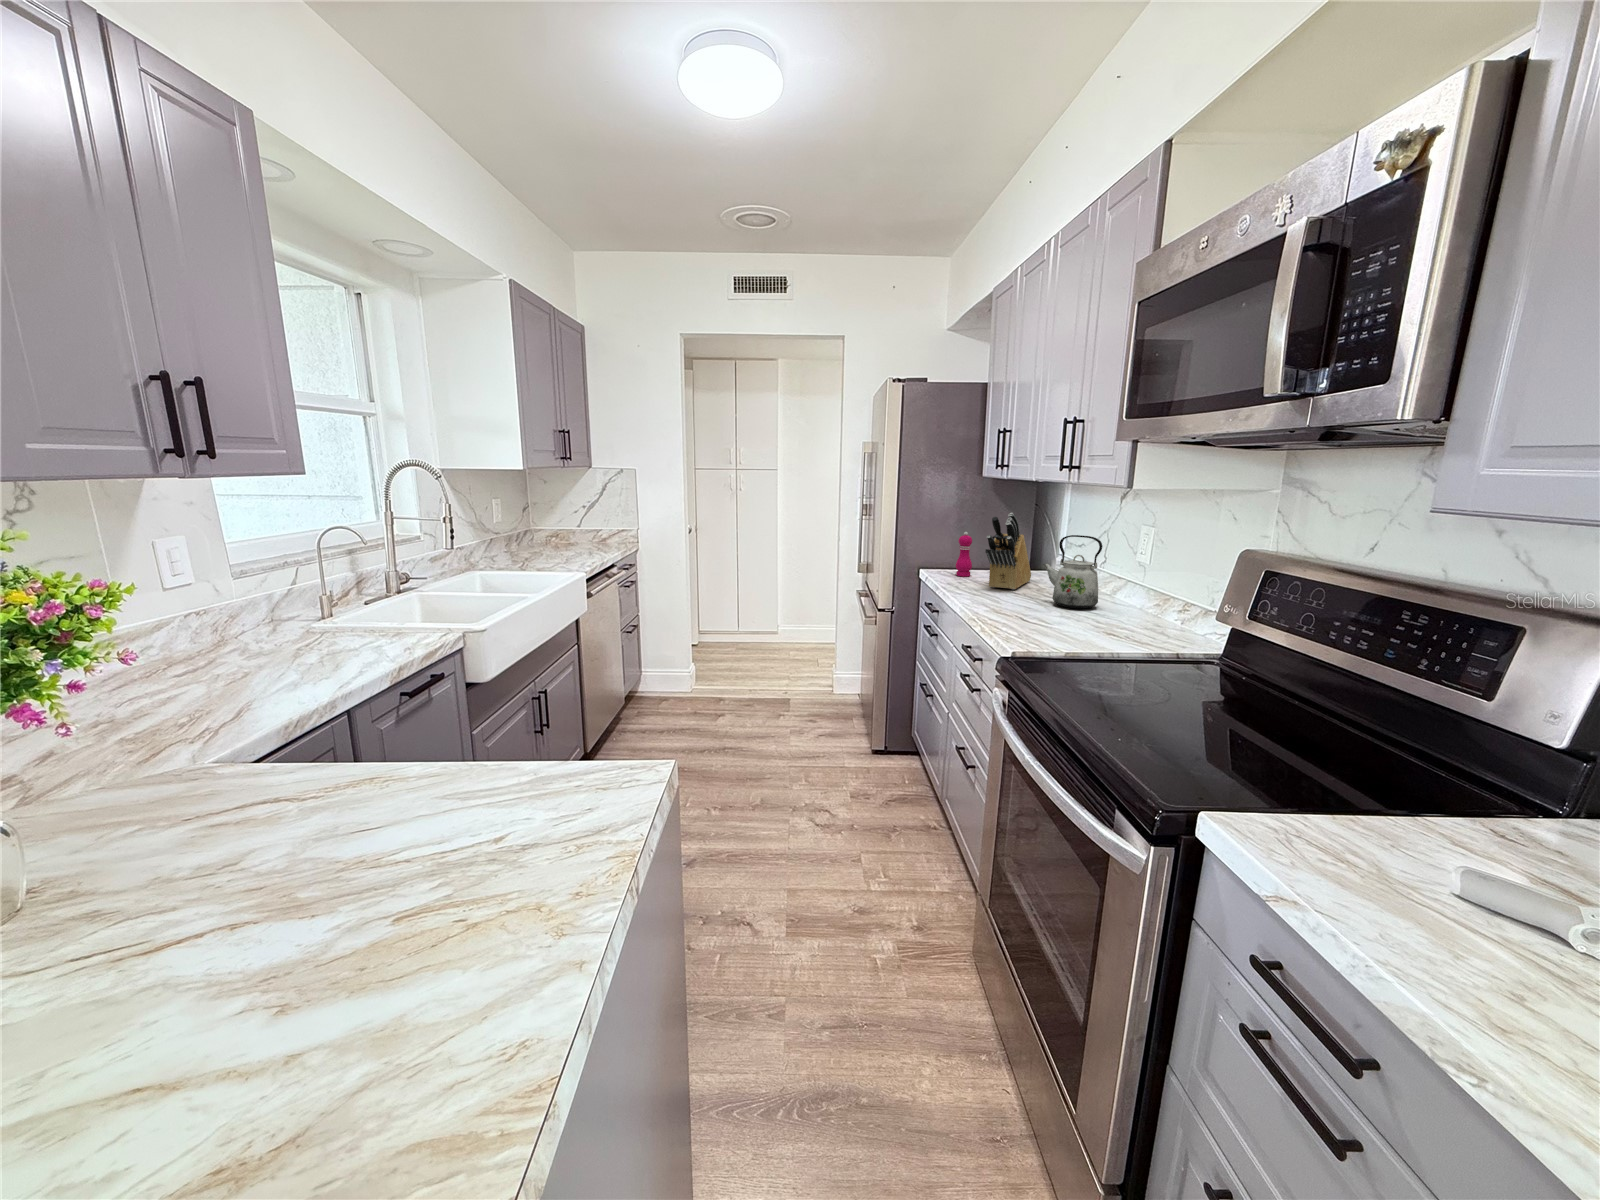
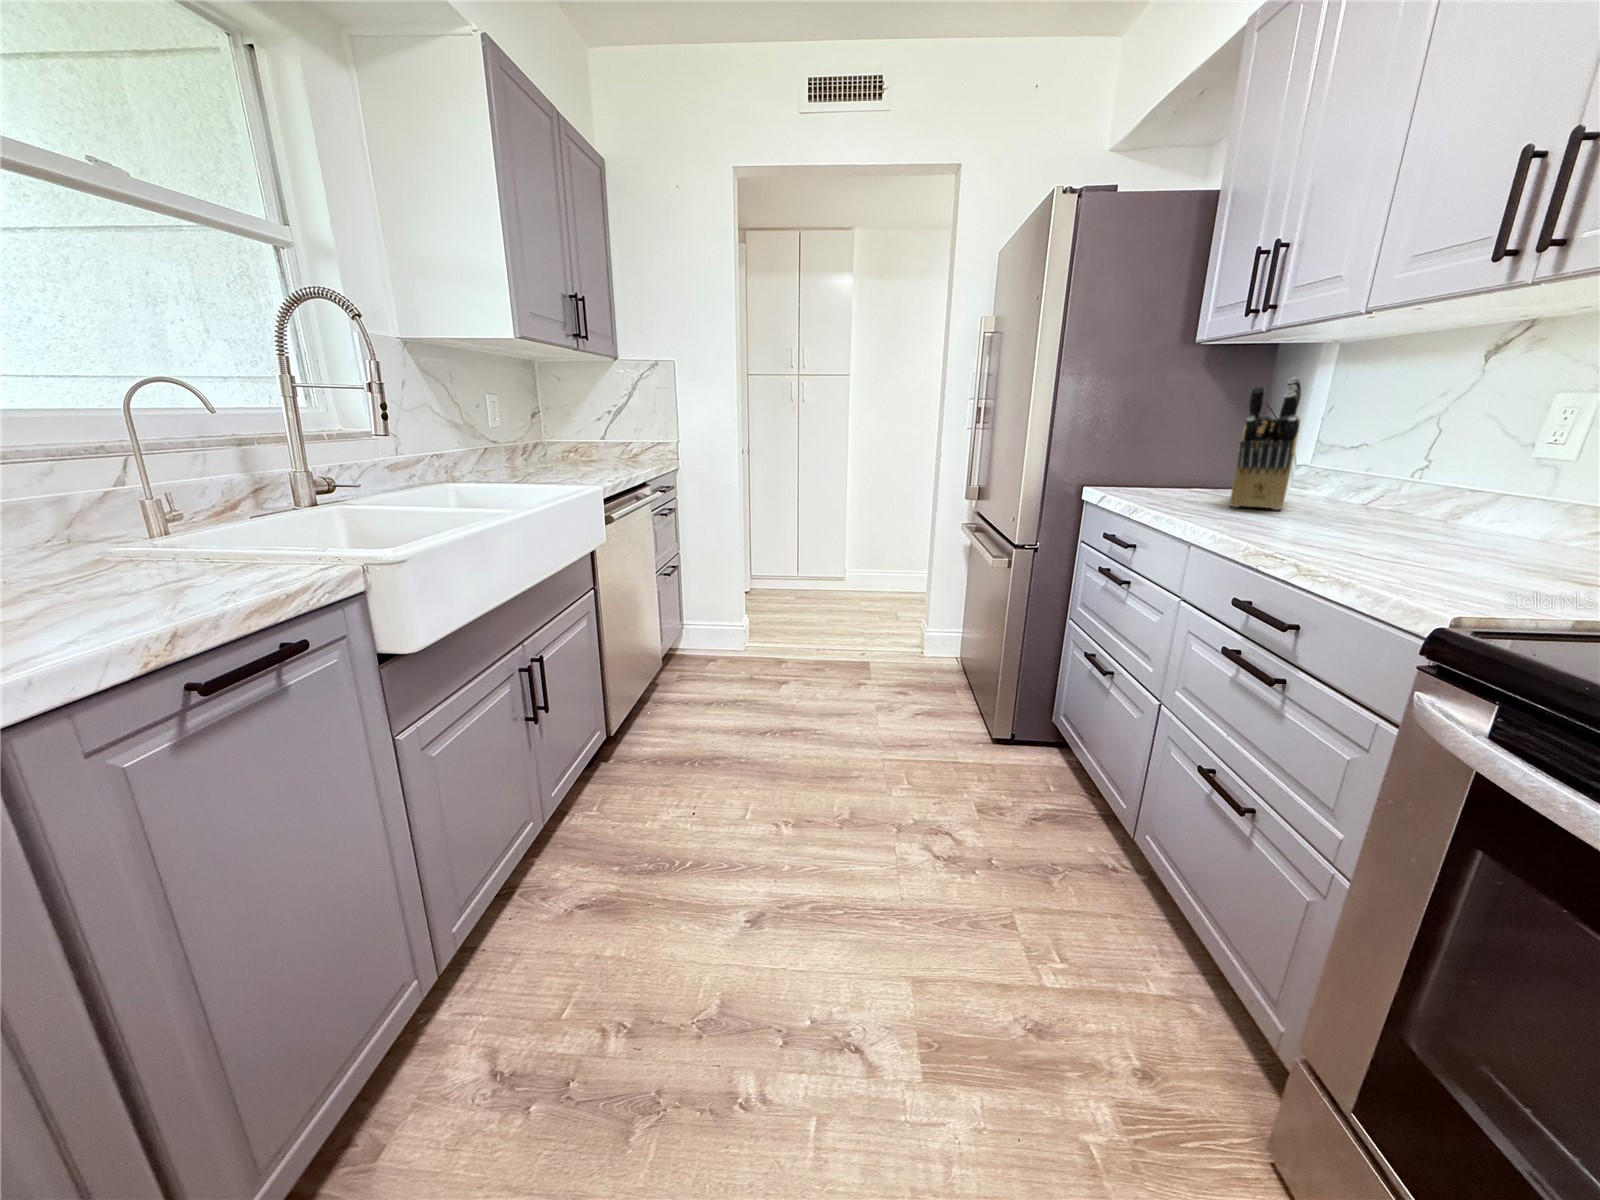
pepper mill: present [956,532,972,577] -> none [1149,424,1182,494]
kettle: present [1042,535,1102,608] -> none [1367,402,1527,537]

